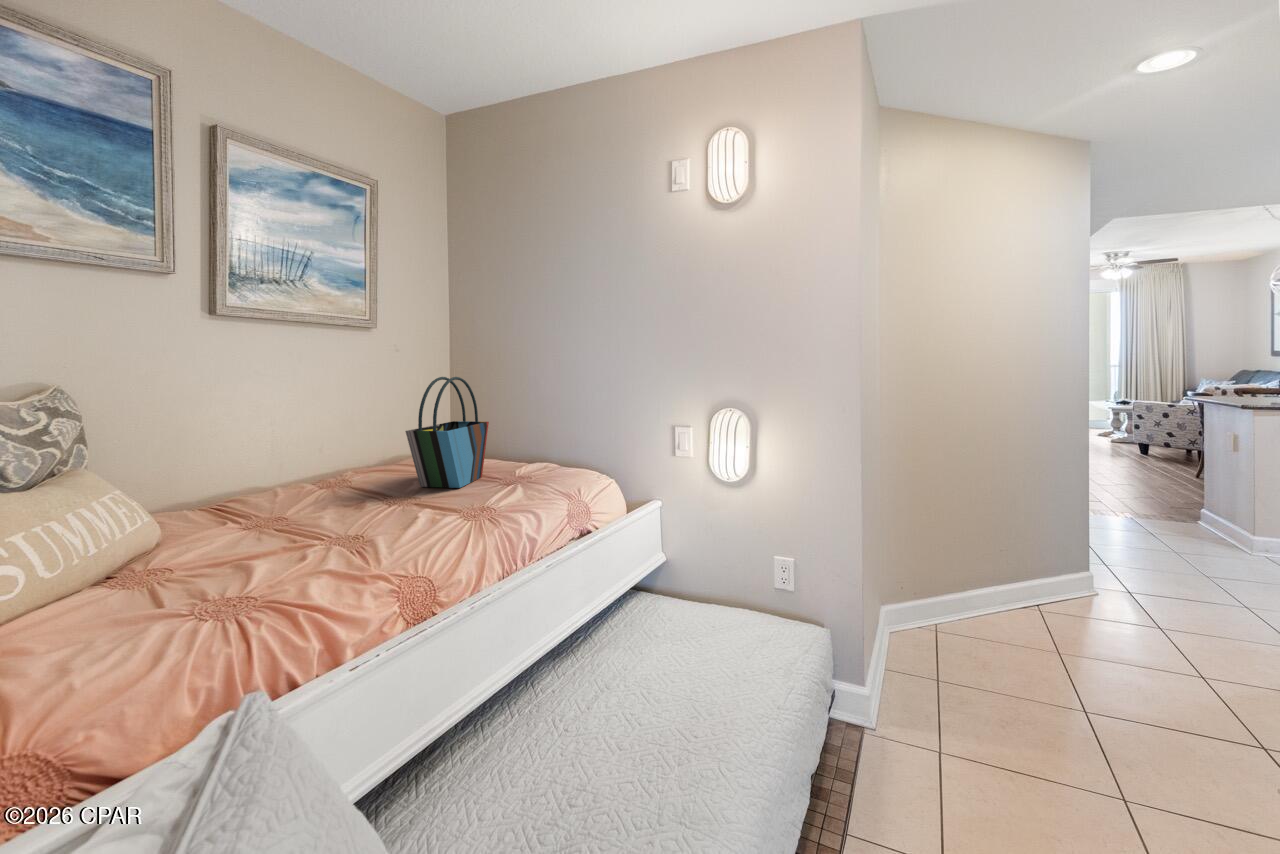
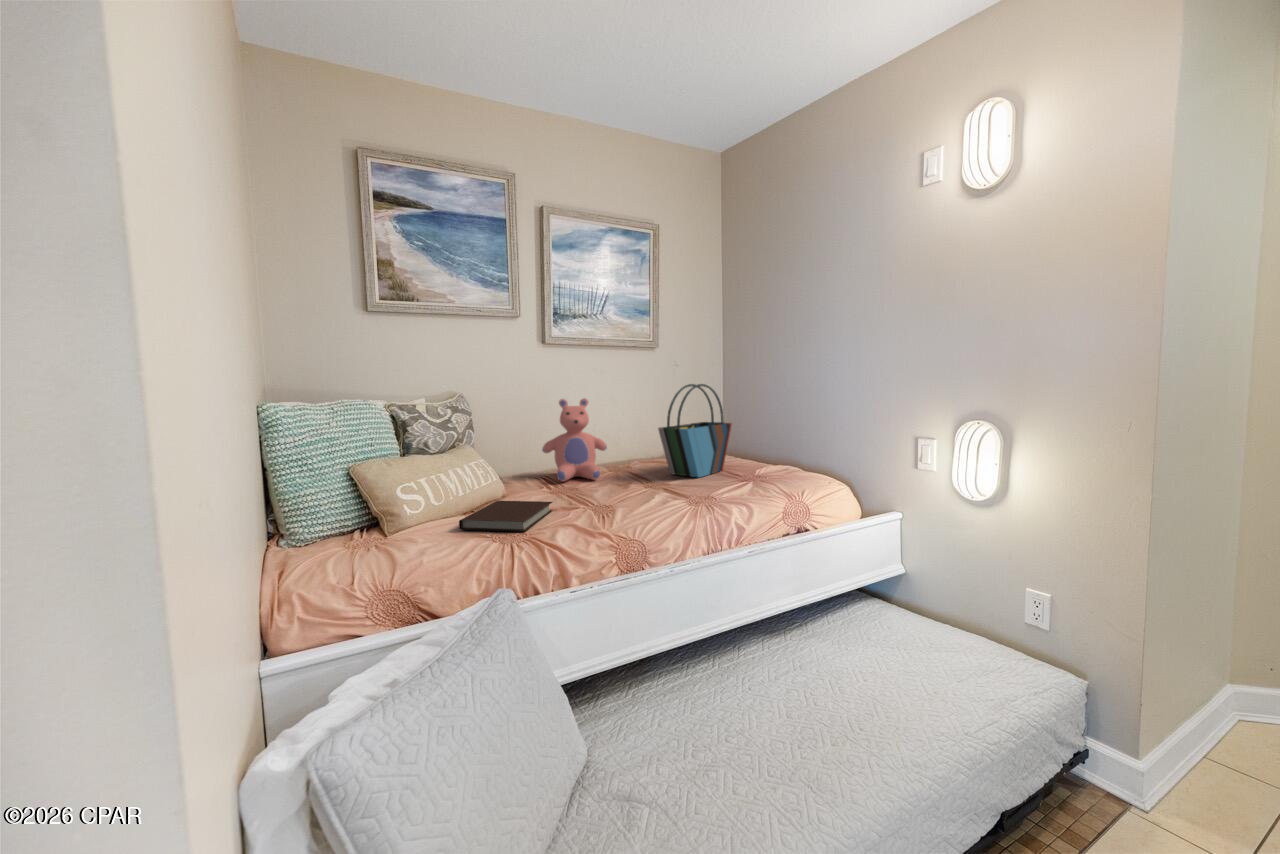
teddy bear: none [223,394,328,512] -> present [542,398,607,481]
notebook: none [118,544,280,613] -> present [459,501,553,532]

